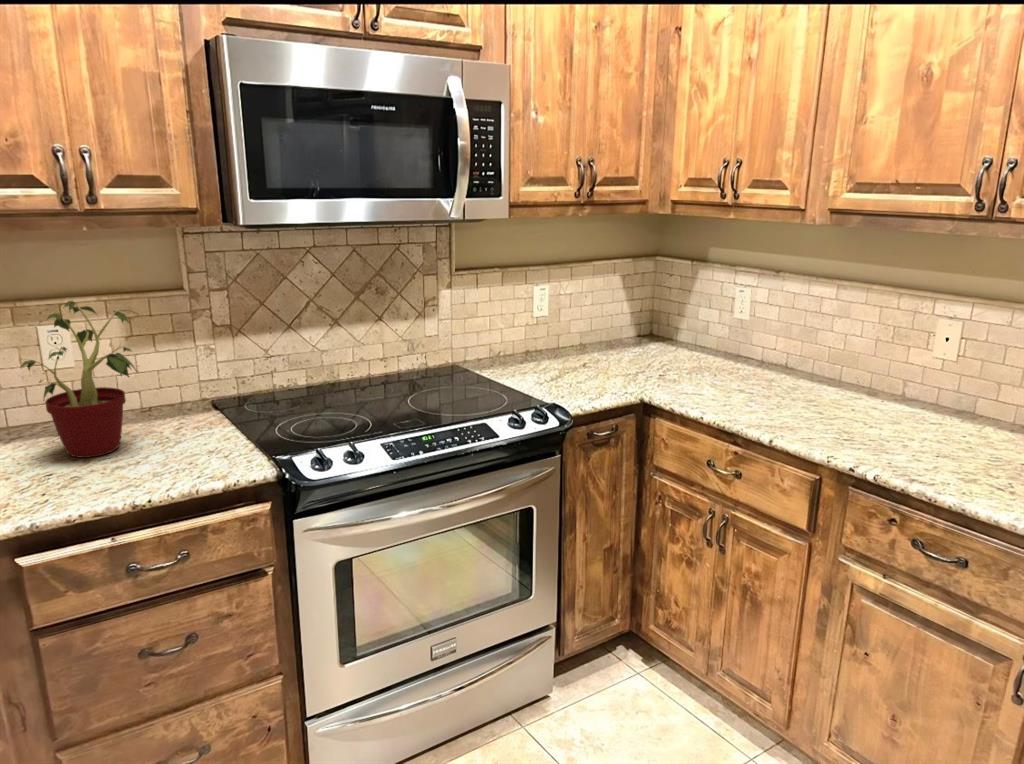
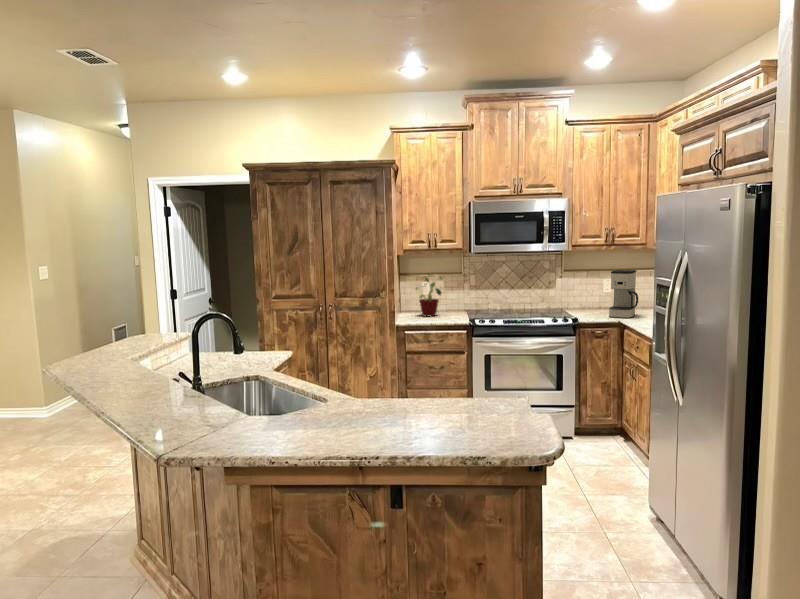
coffee maker: none [593,266,663,387] -> present [609,270,638,318]

